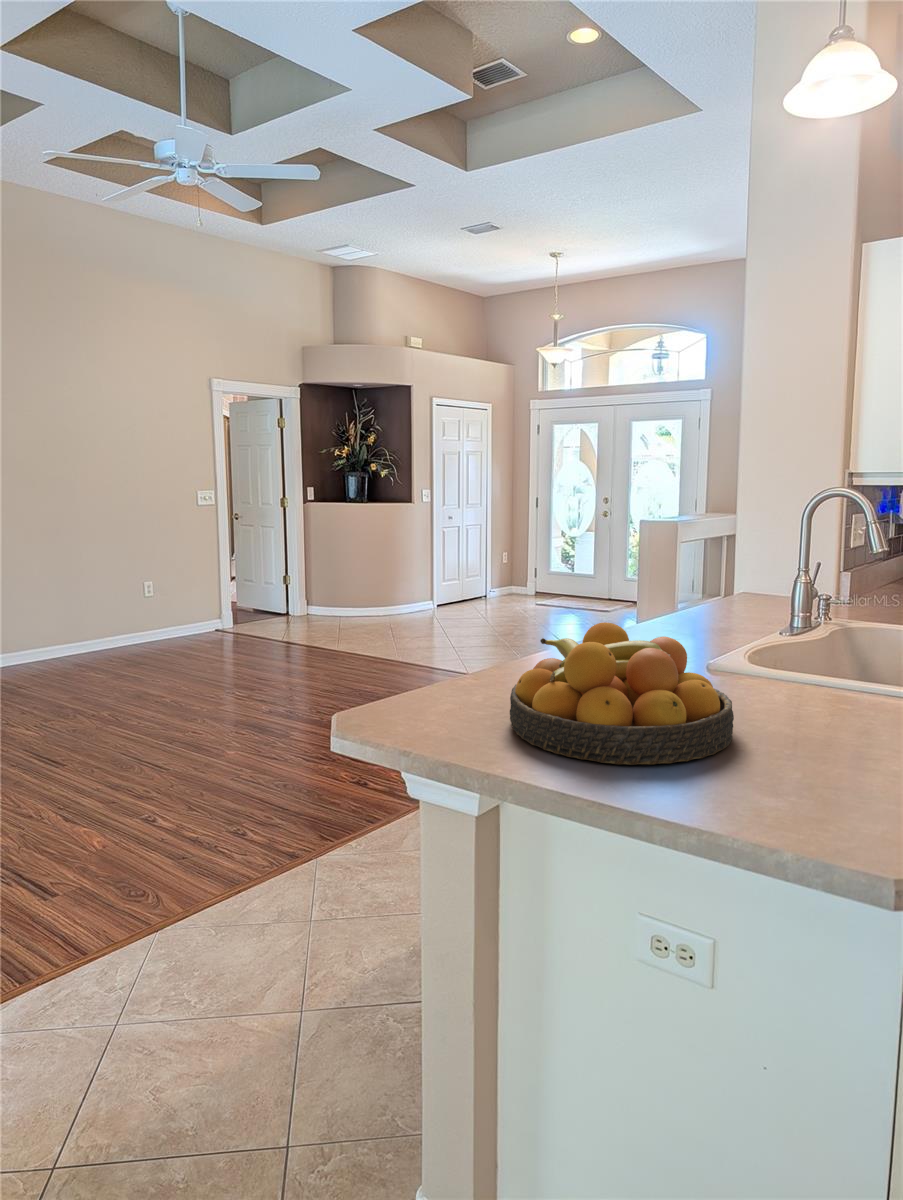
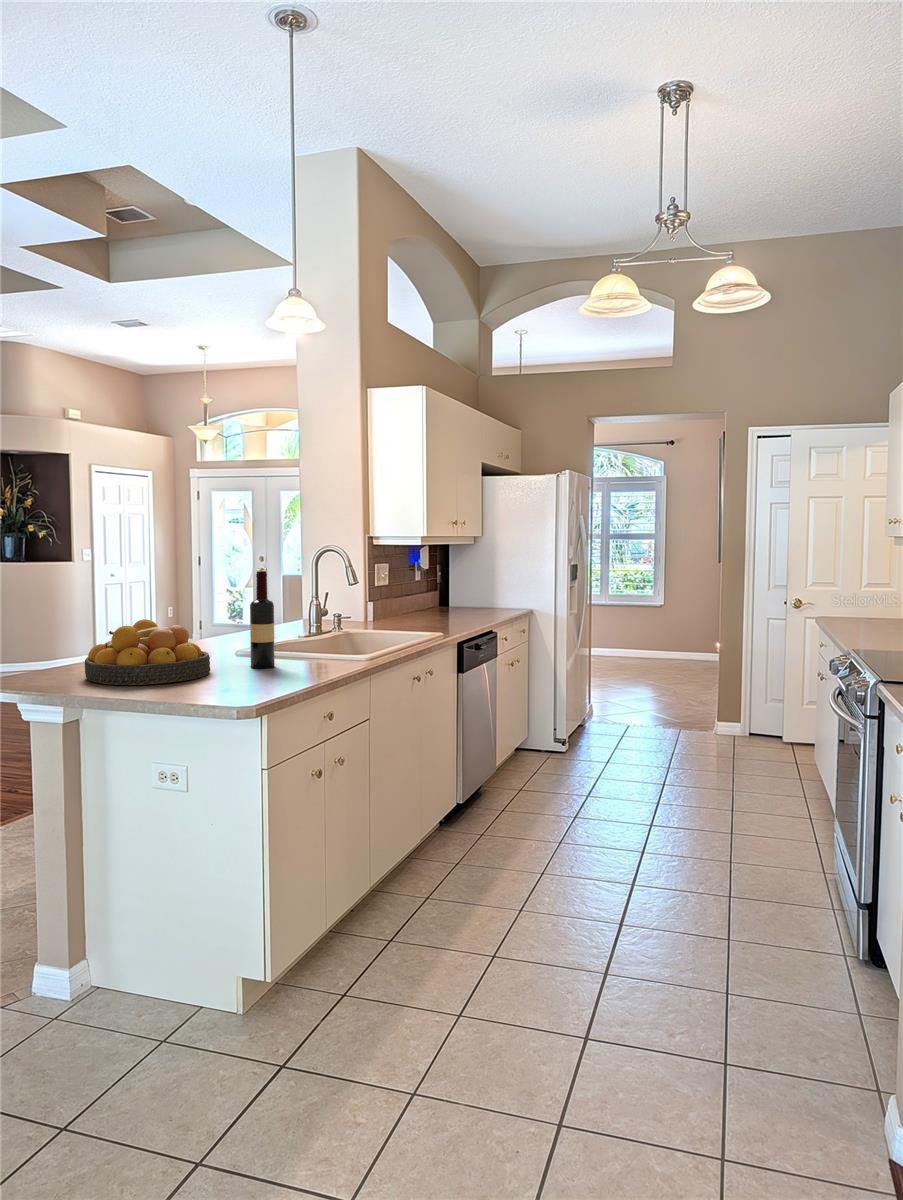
wine bottle: none [793,538,850,727] -> present [250,571,275,668]

